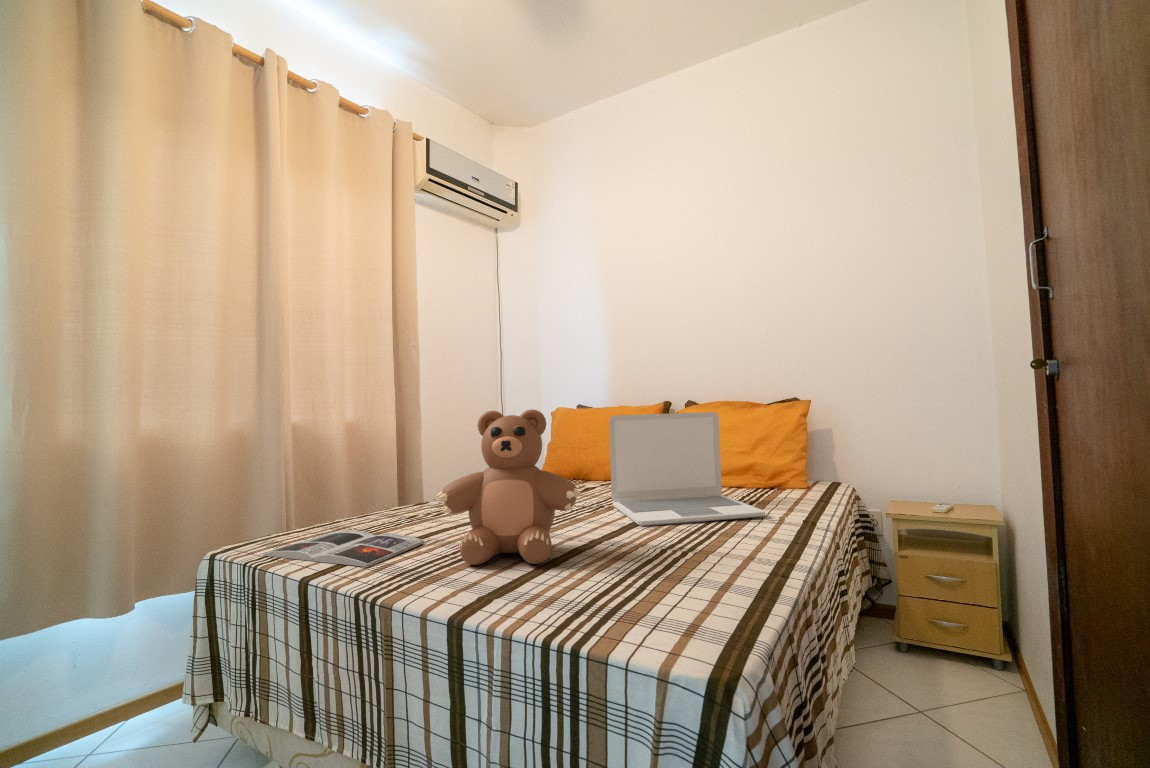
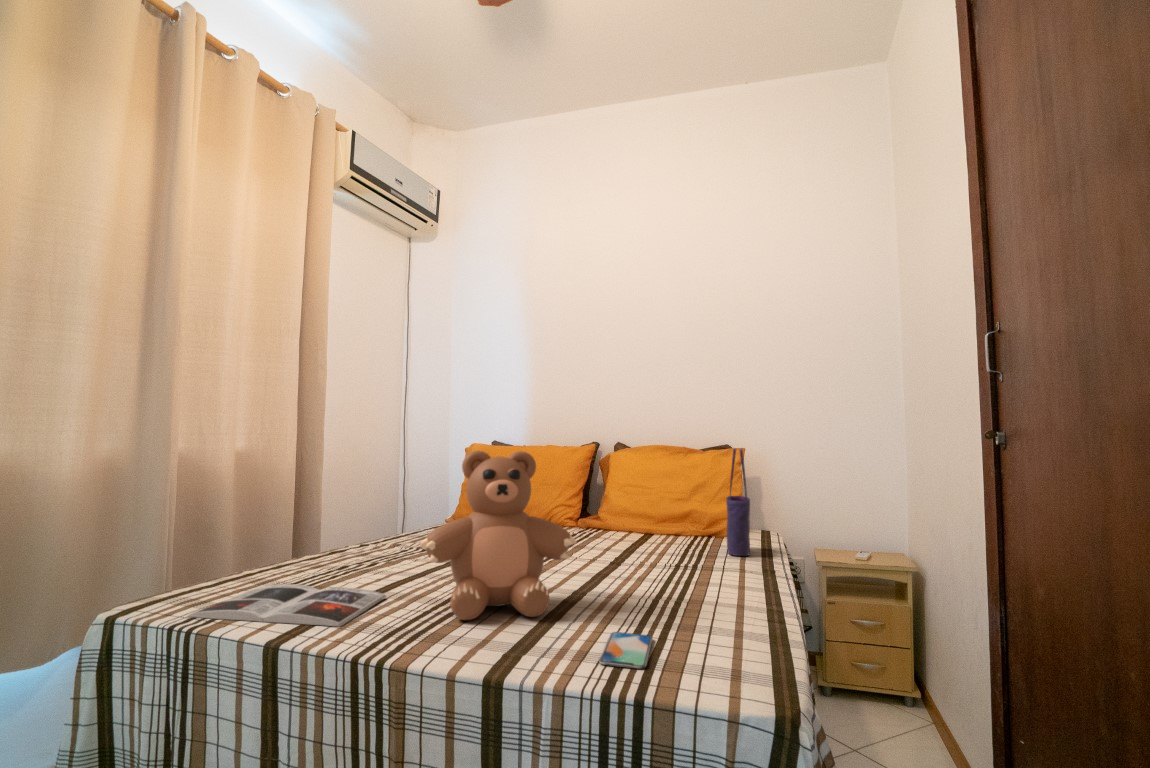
tote bag: none [780,399,808,509] -> present [726,448,750,556]
laptop: present [609,412,765,526] -> none [563,458,721,575]
smartphone: none [563,581,634,619] -> present [599,632,652,669]

